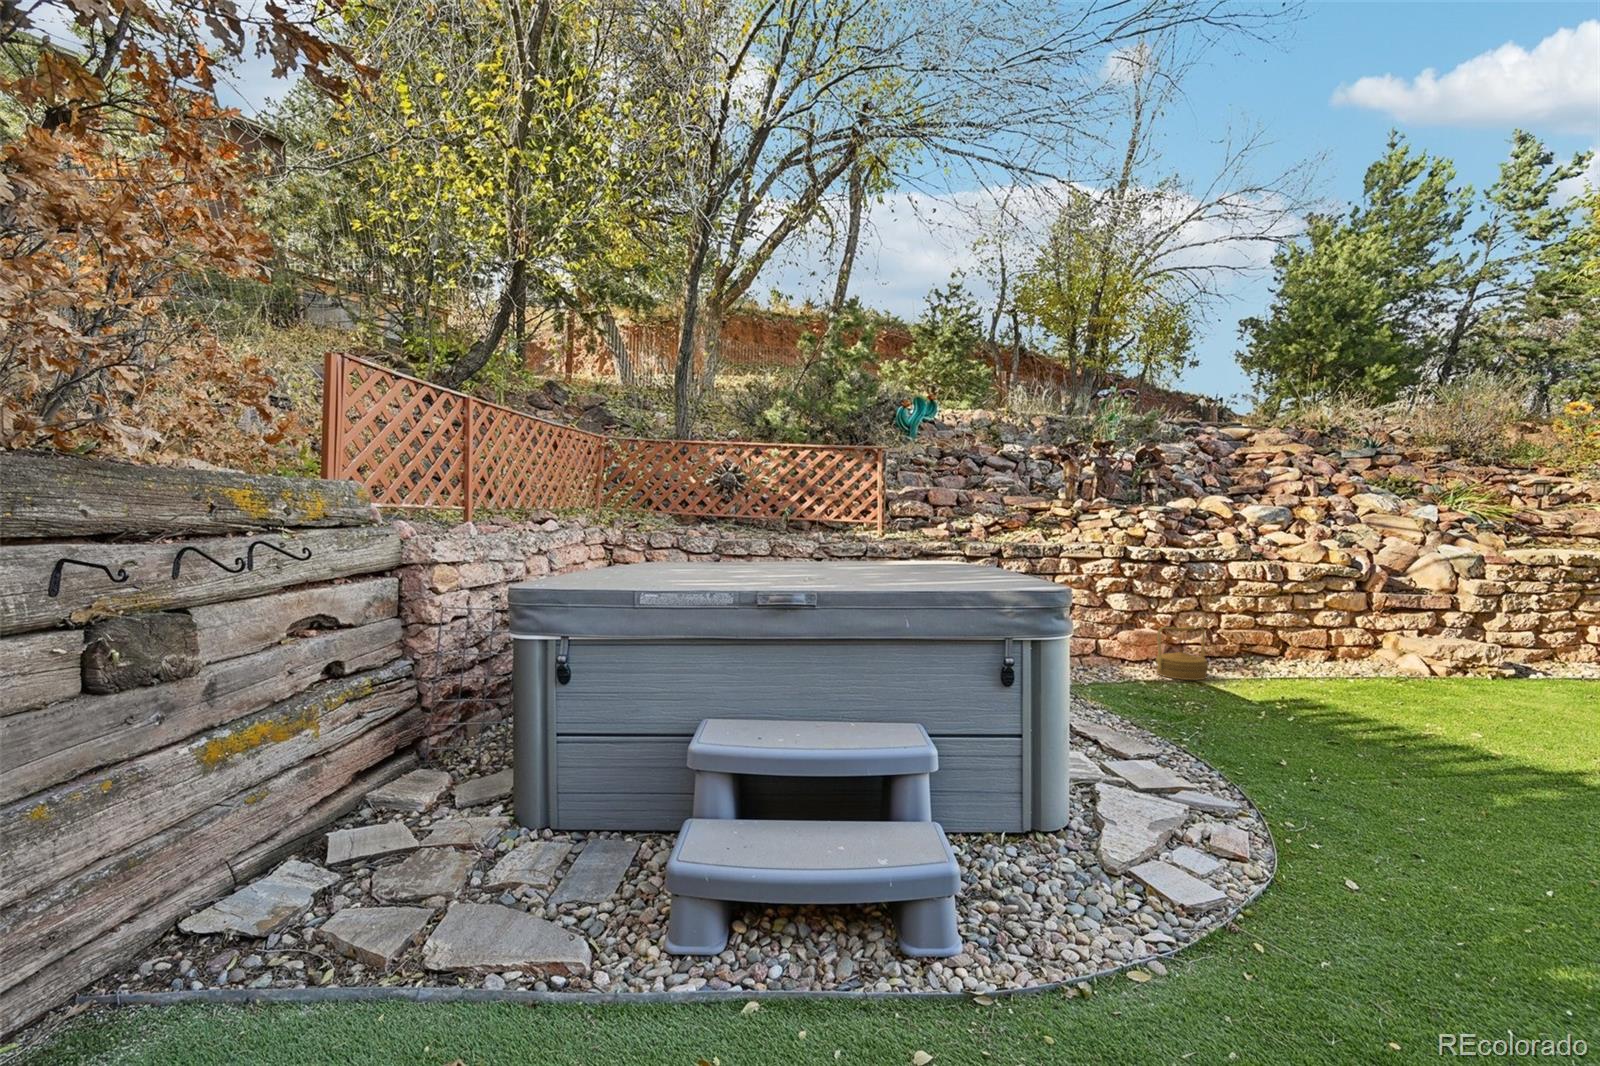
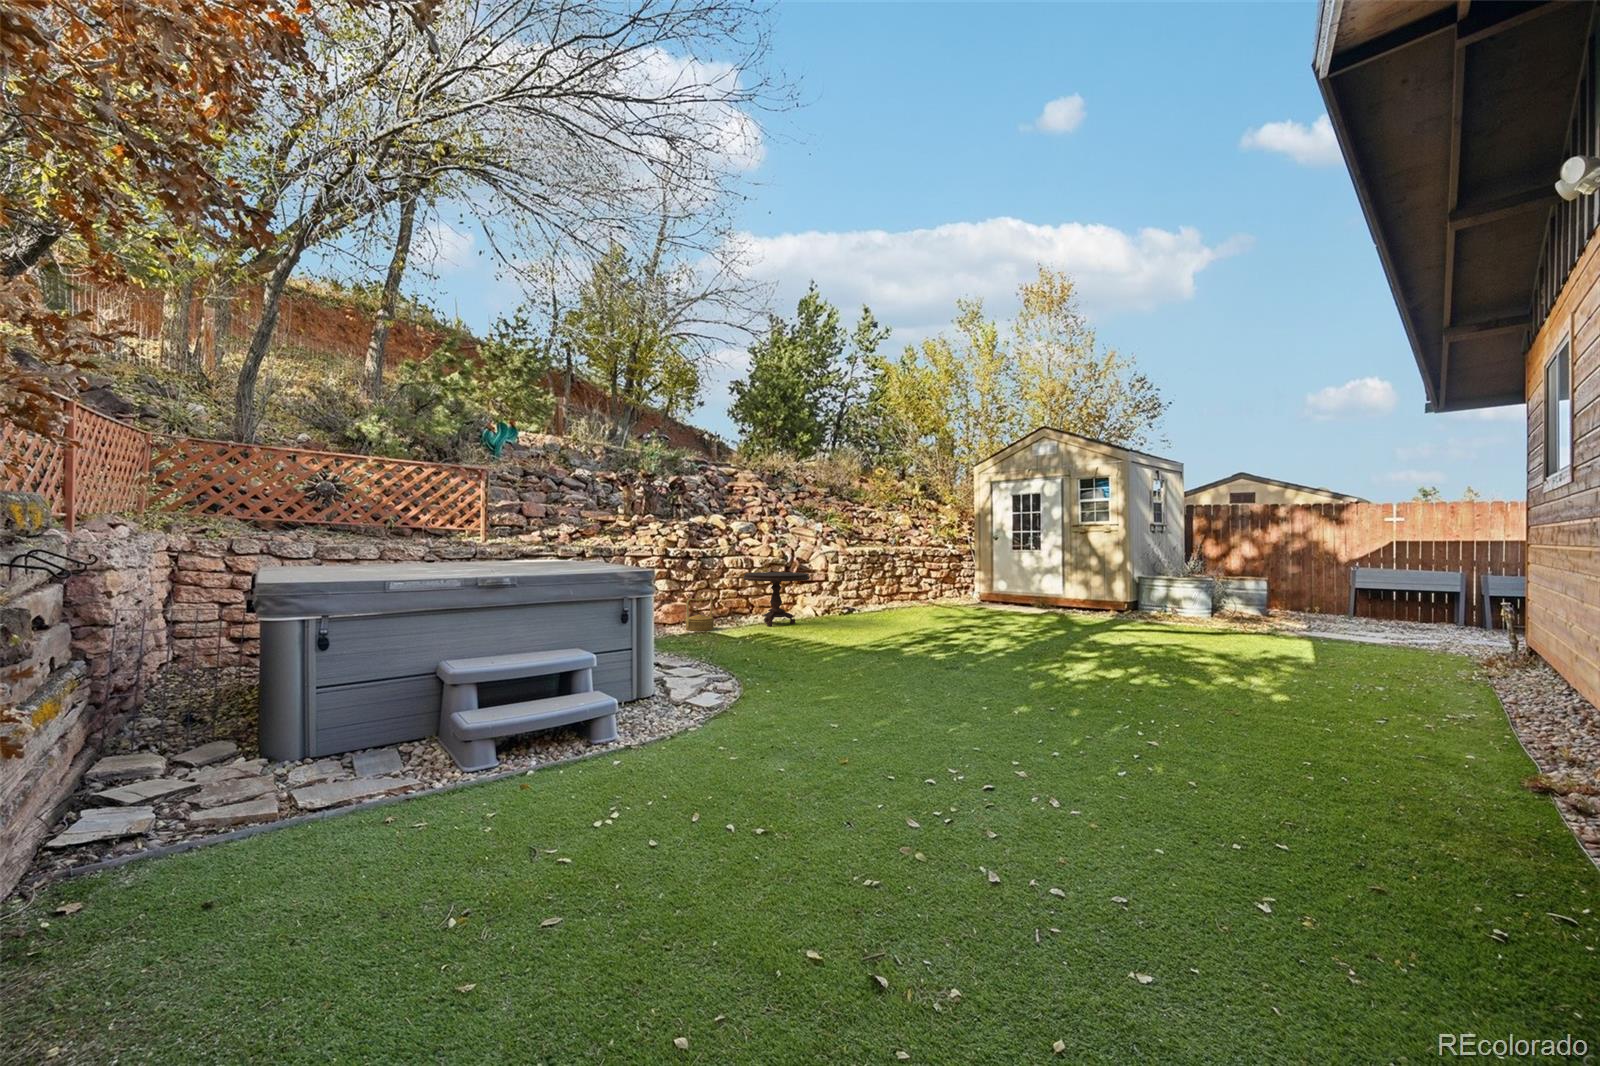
side table: none [1266,589,1421,688] -> present [743,572,810,626]

